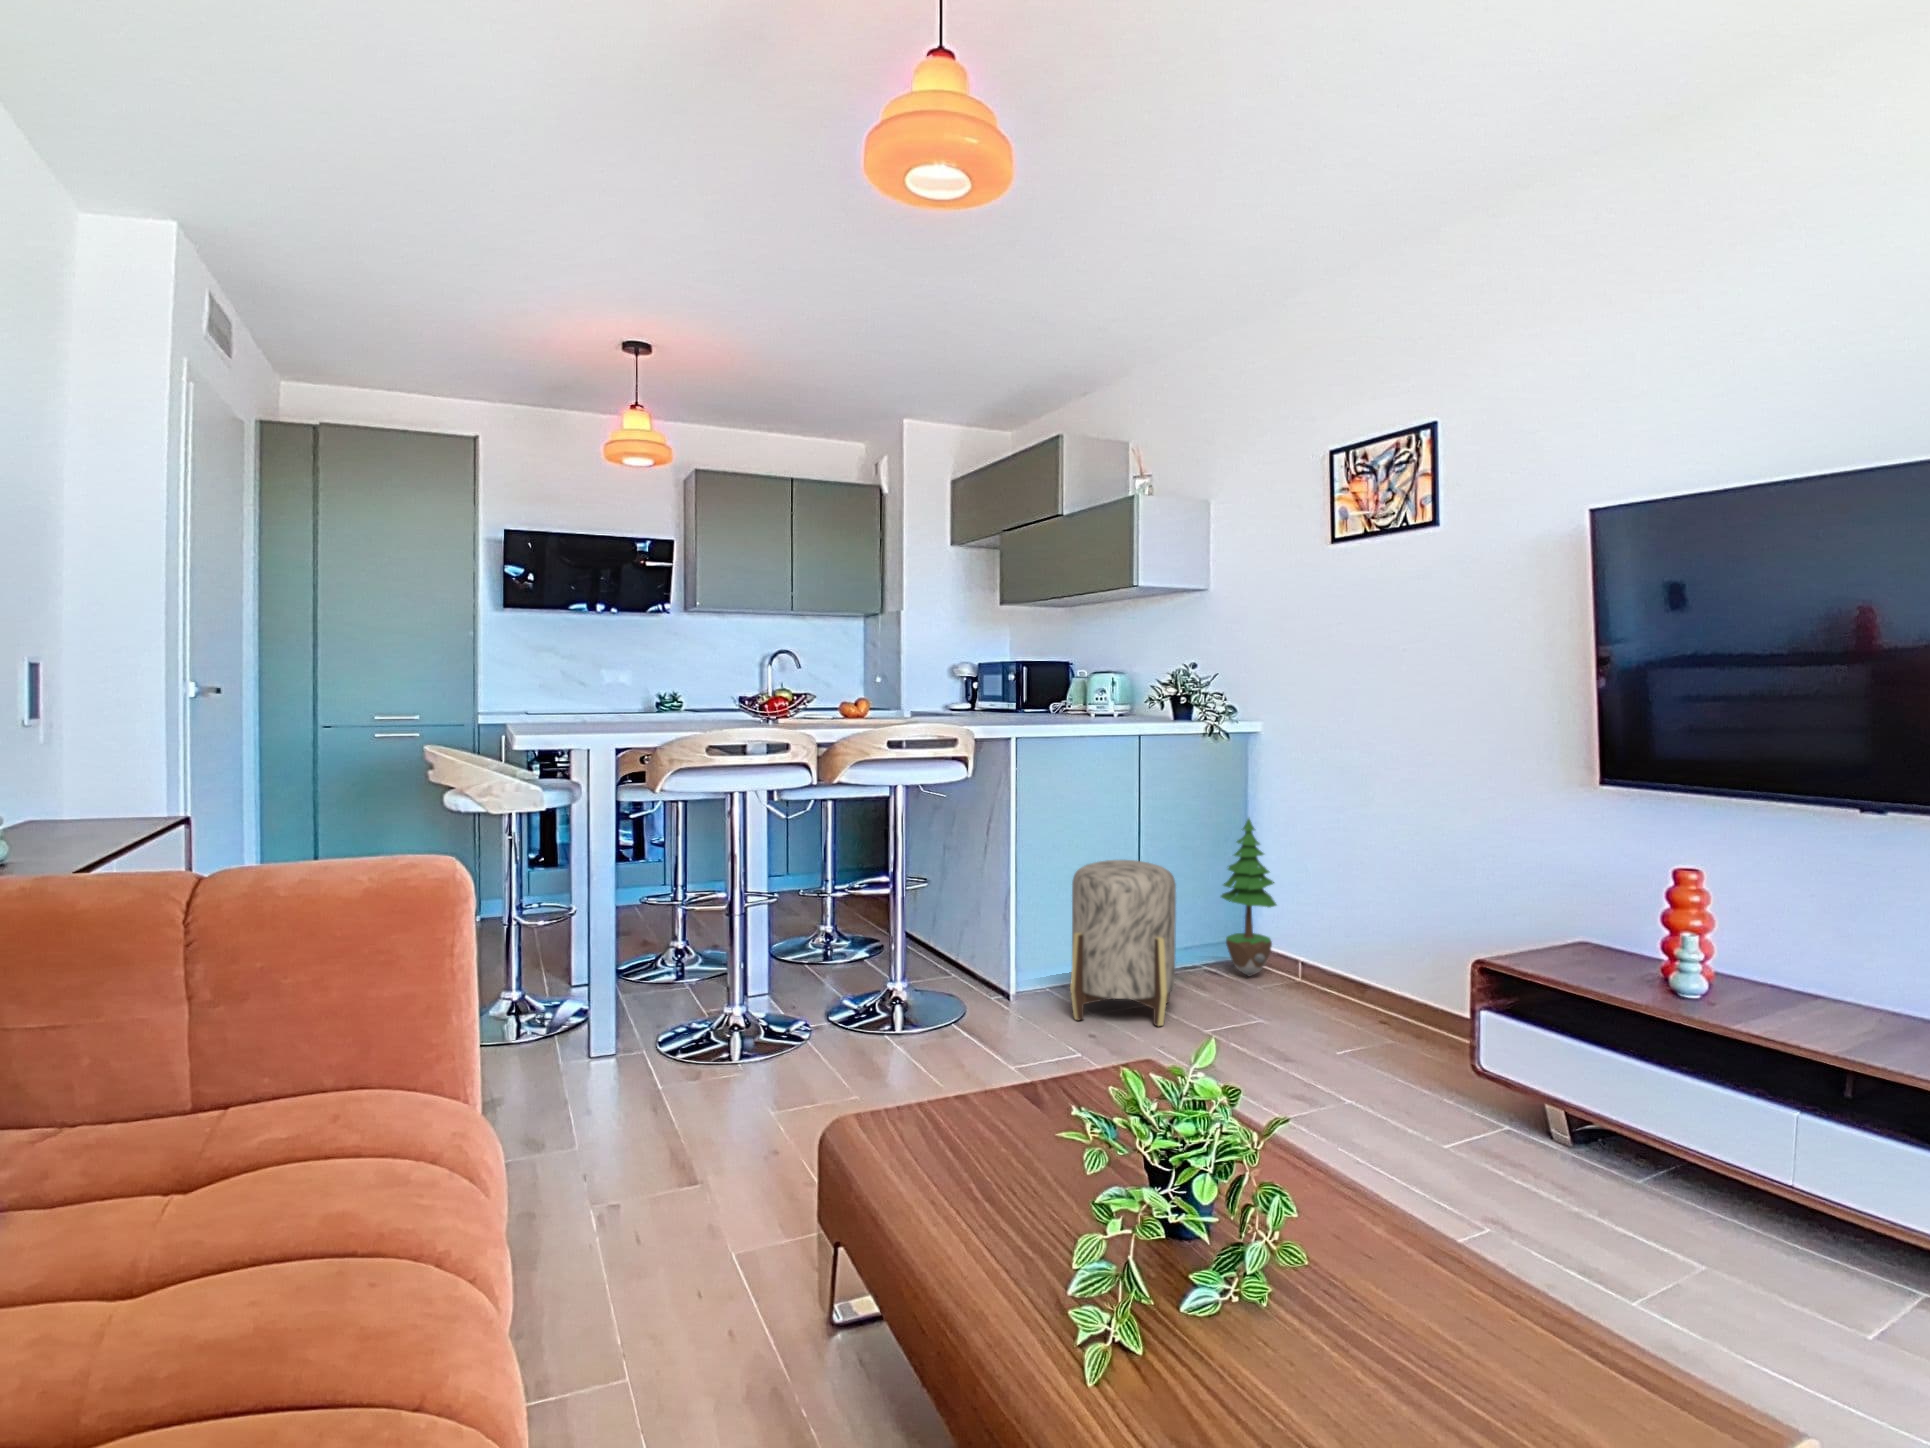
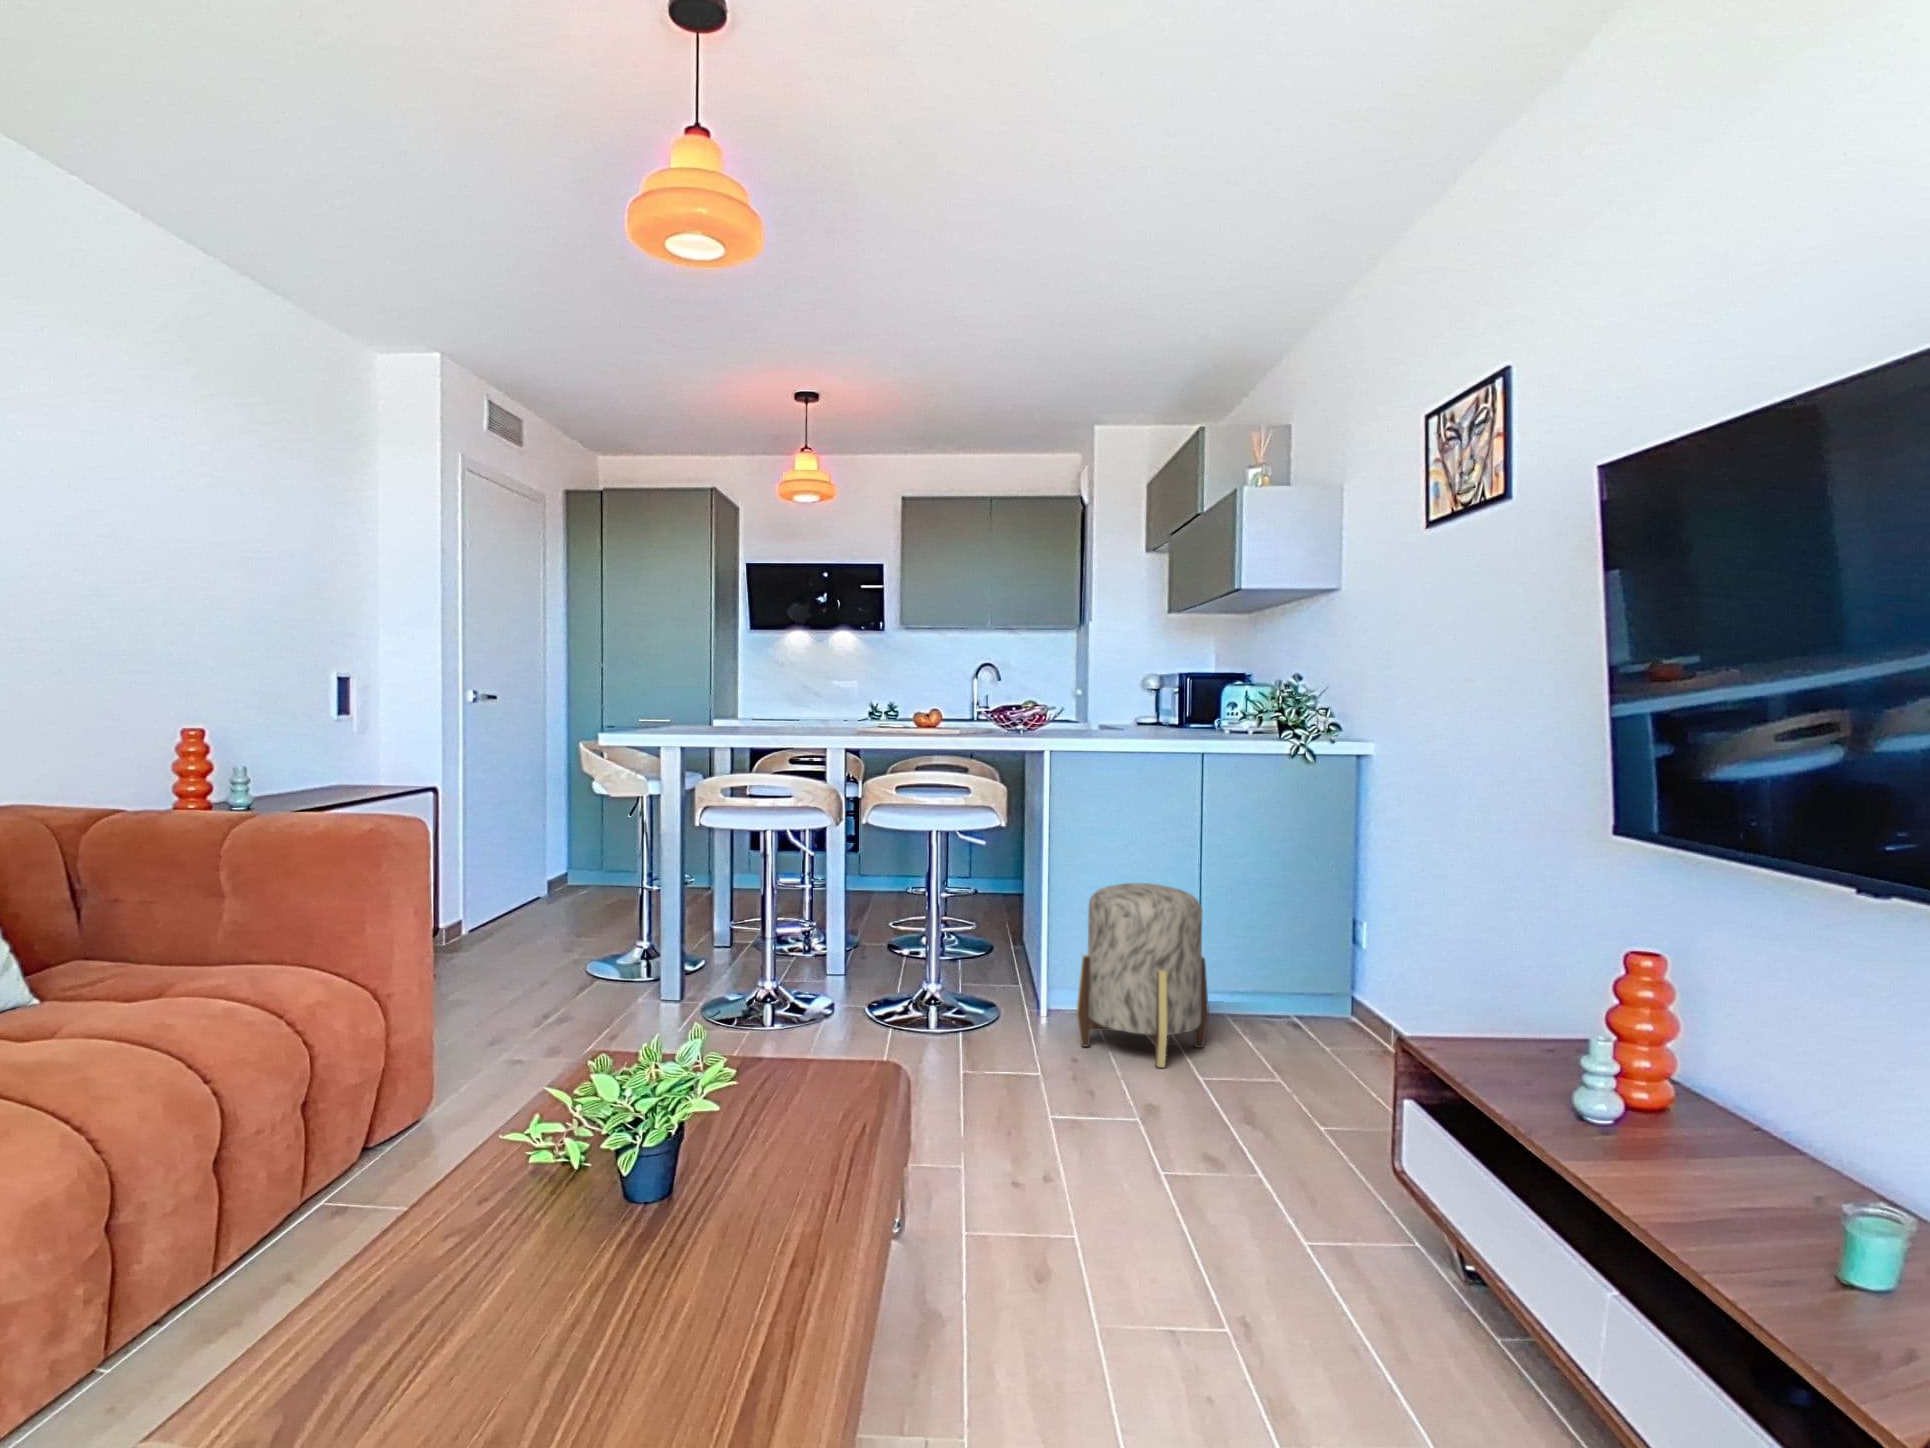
potted tree: present [1221,818,1276,976] -> none [1301,851,1373,1039]

